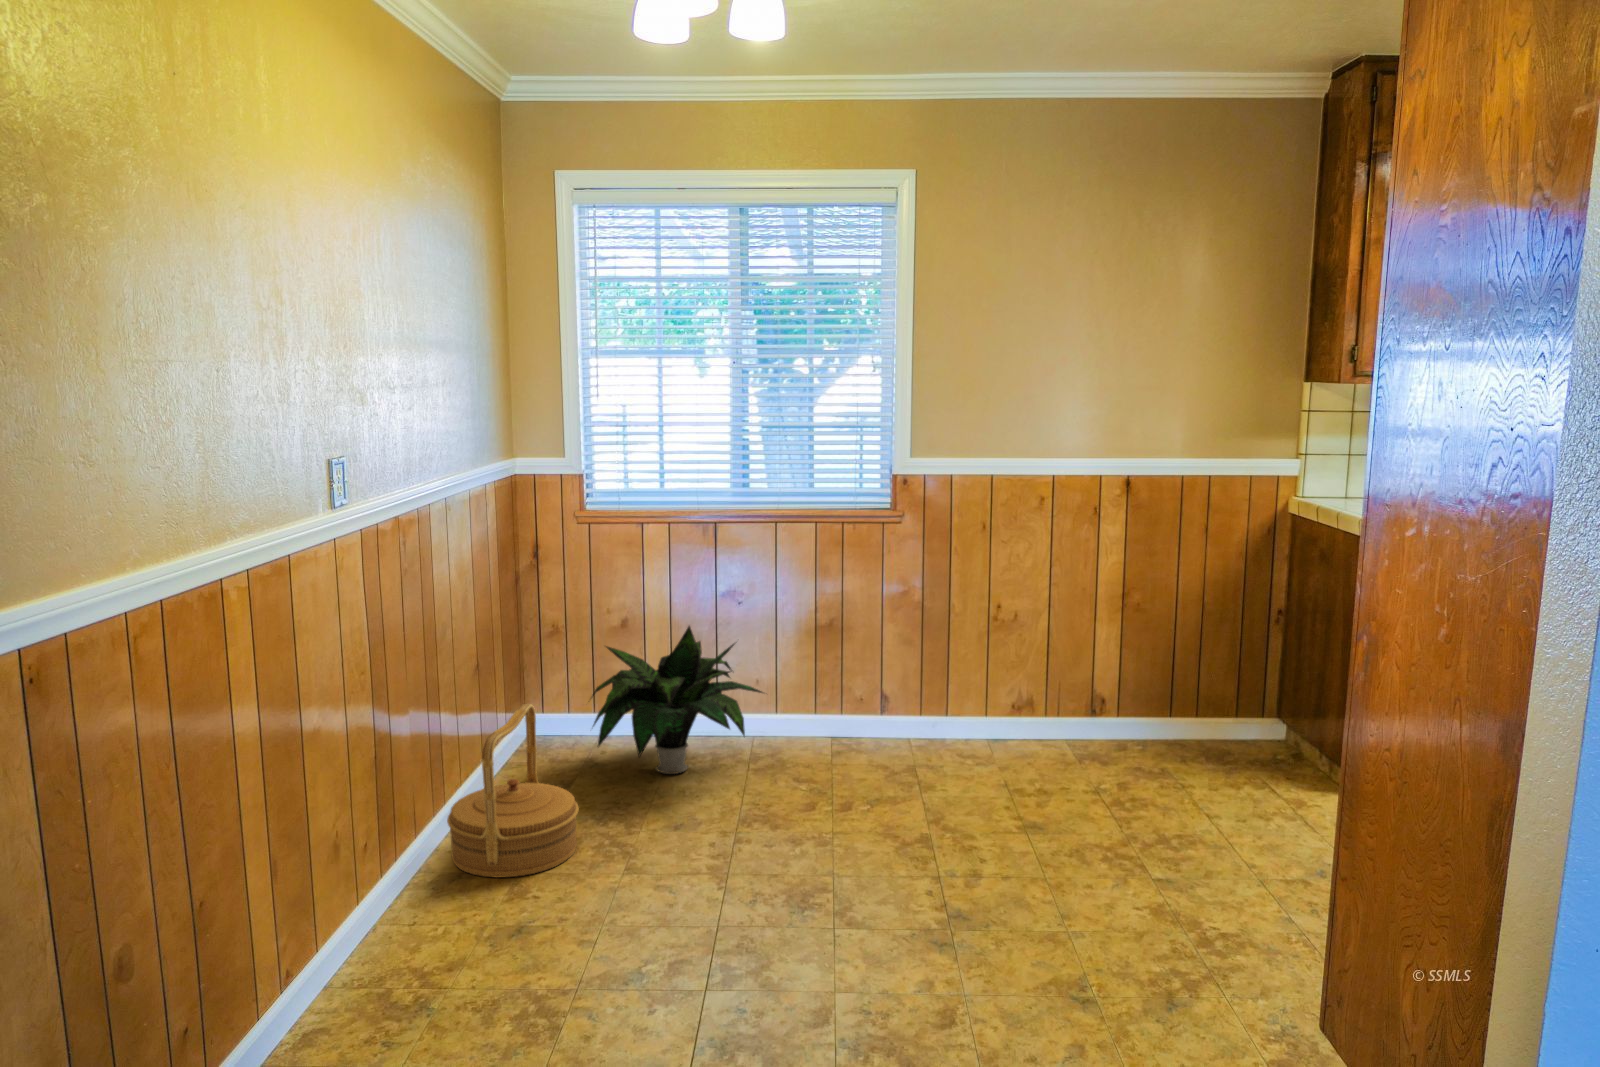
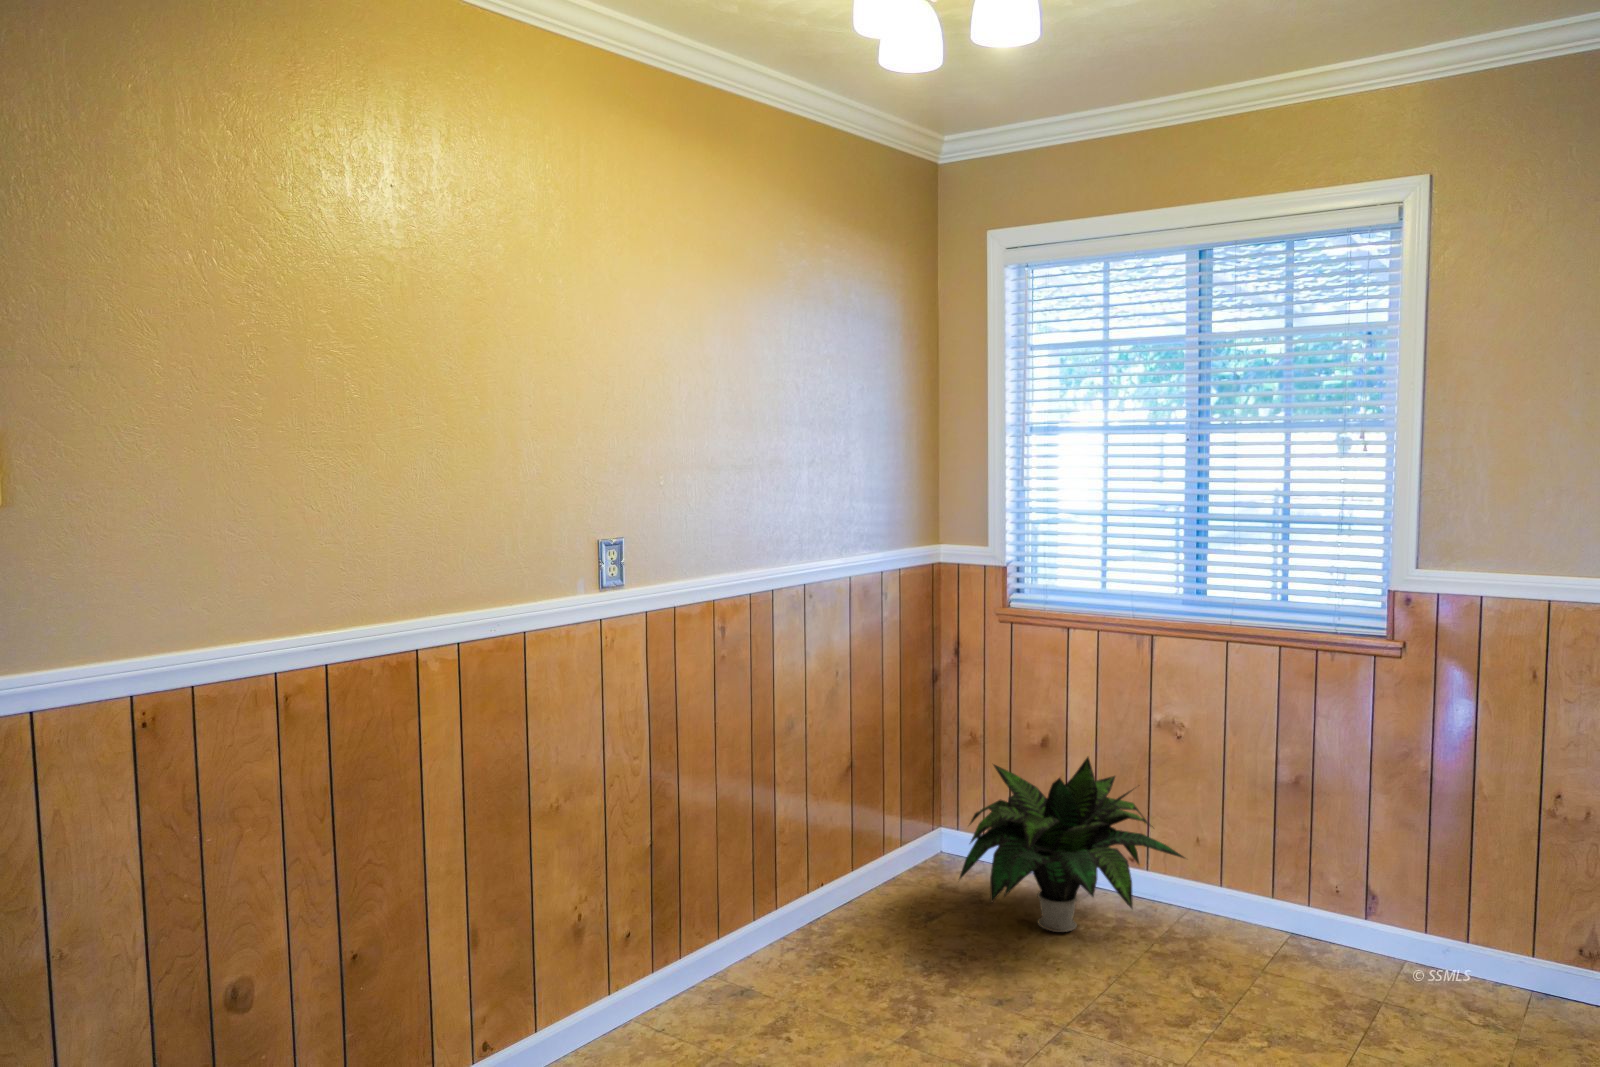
woven basket: present [447,704,579,878] -> none [748,817,887,1011]

